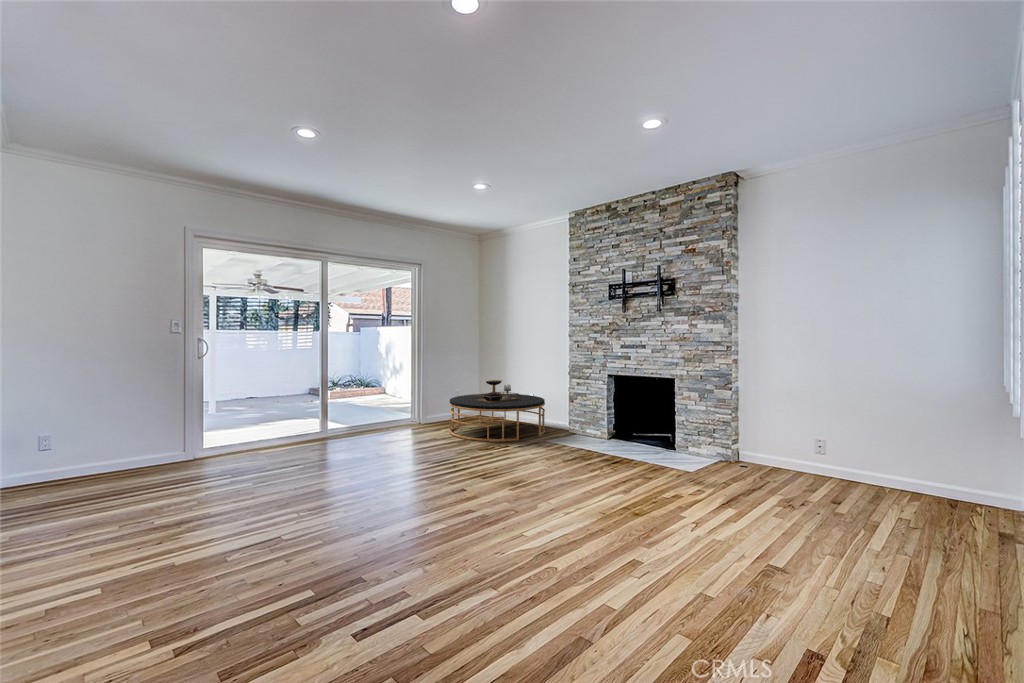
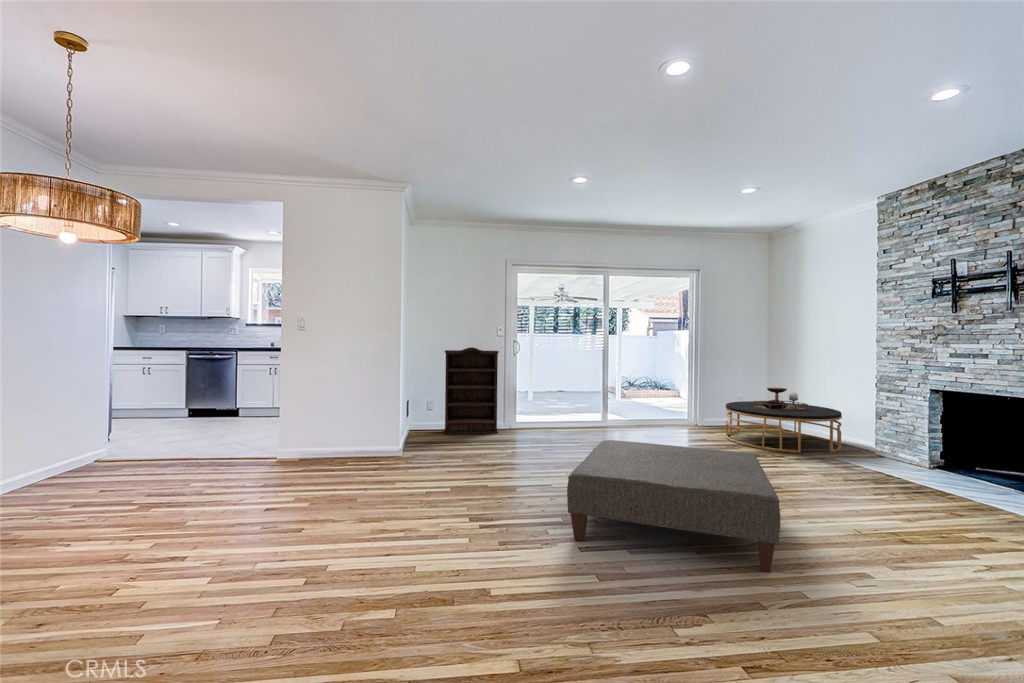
bookshelf: none [50,348,159,491] -> present [444,347,499,434]
ottoman: none [331,454,581,624] -> present [567,440,780,573]

